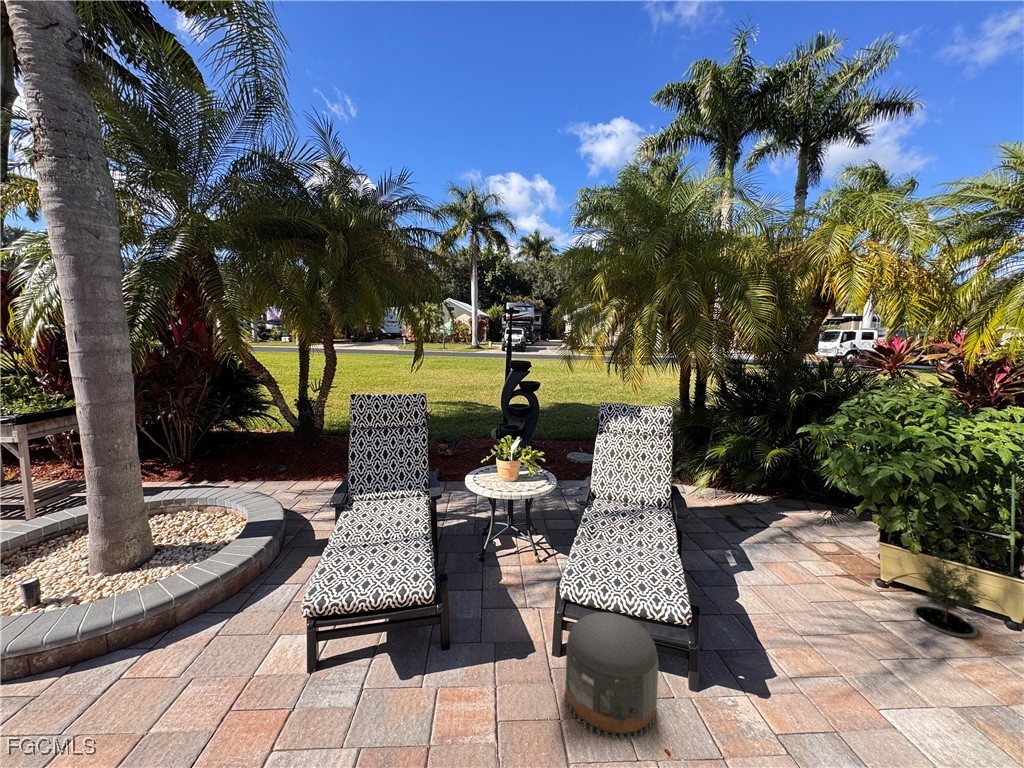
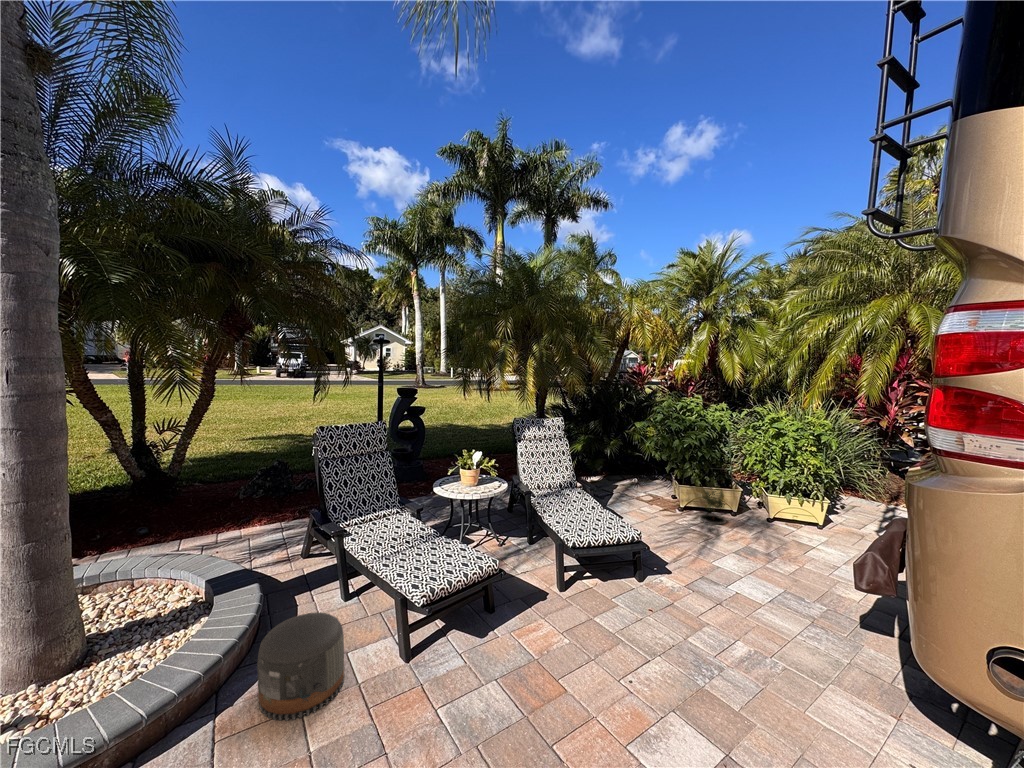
pouf: present [565,612,659,741] -> present [257,612,344,721]

